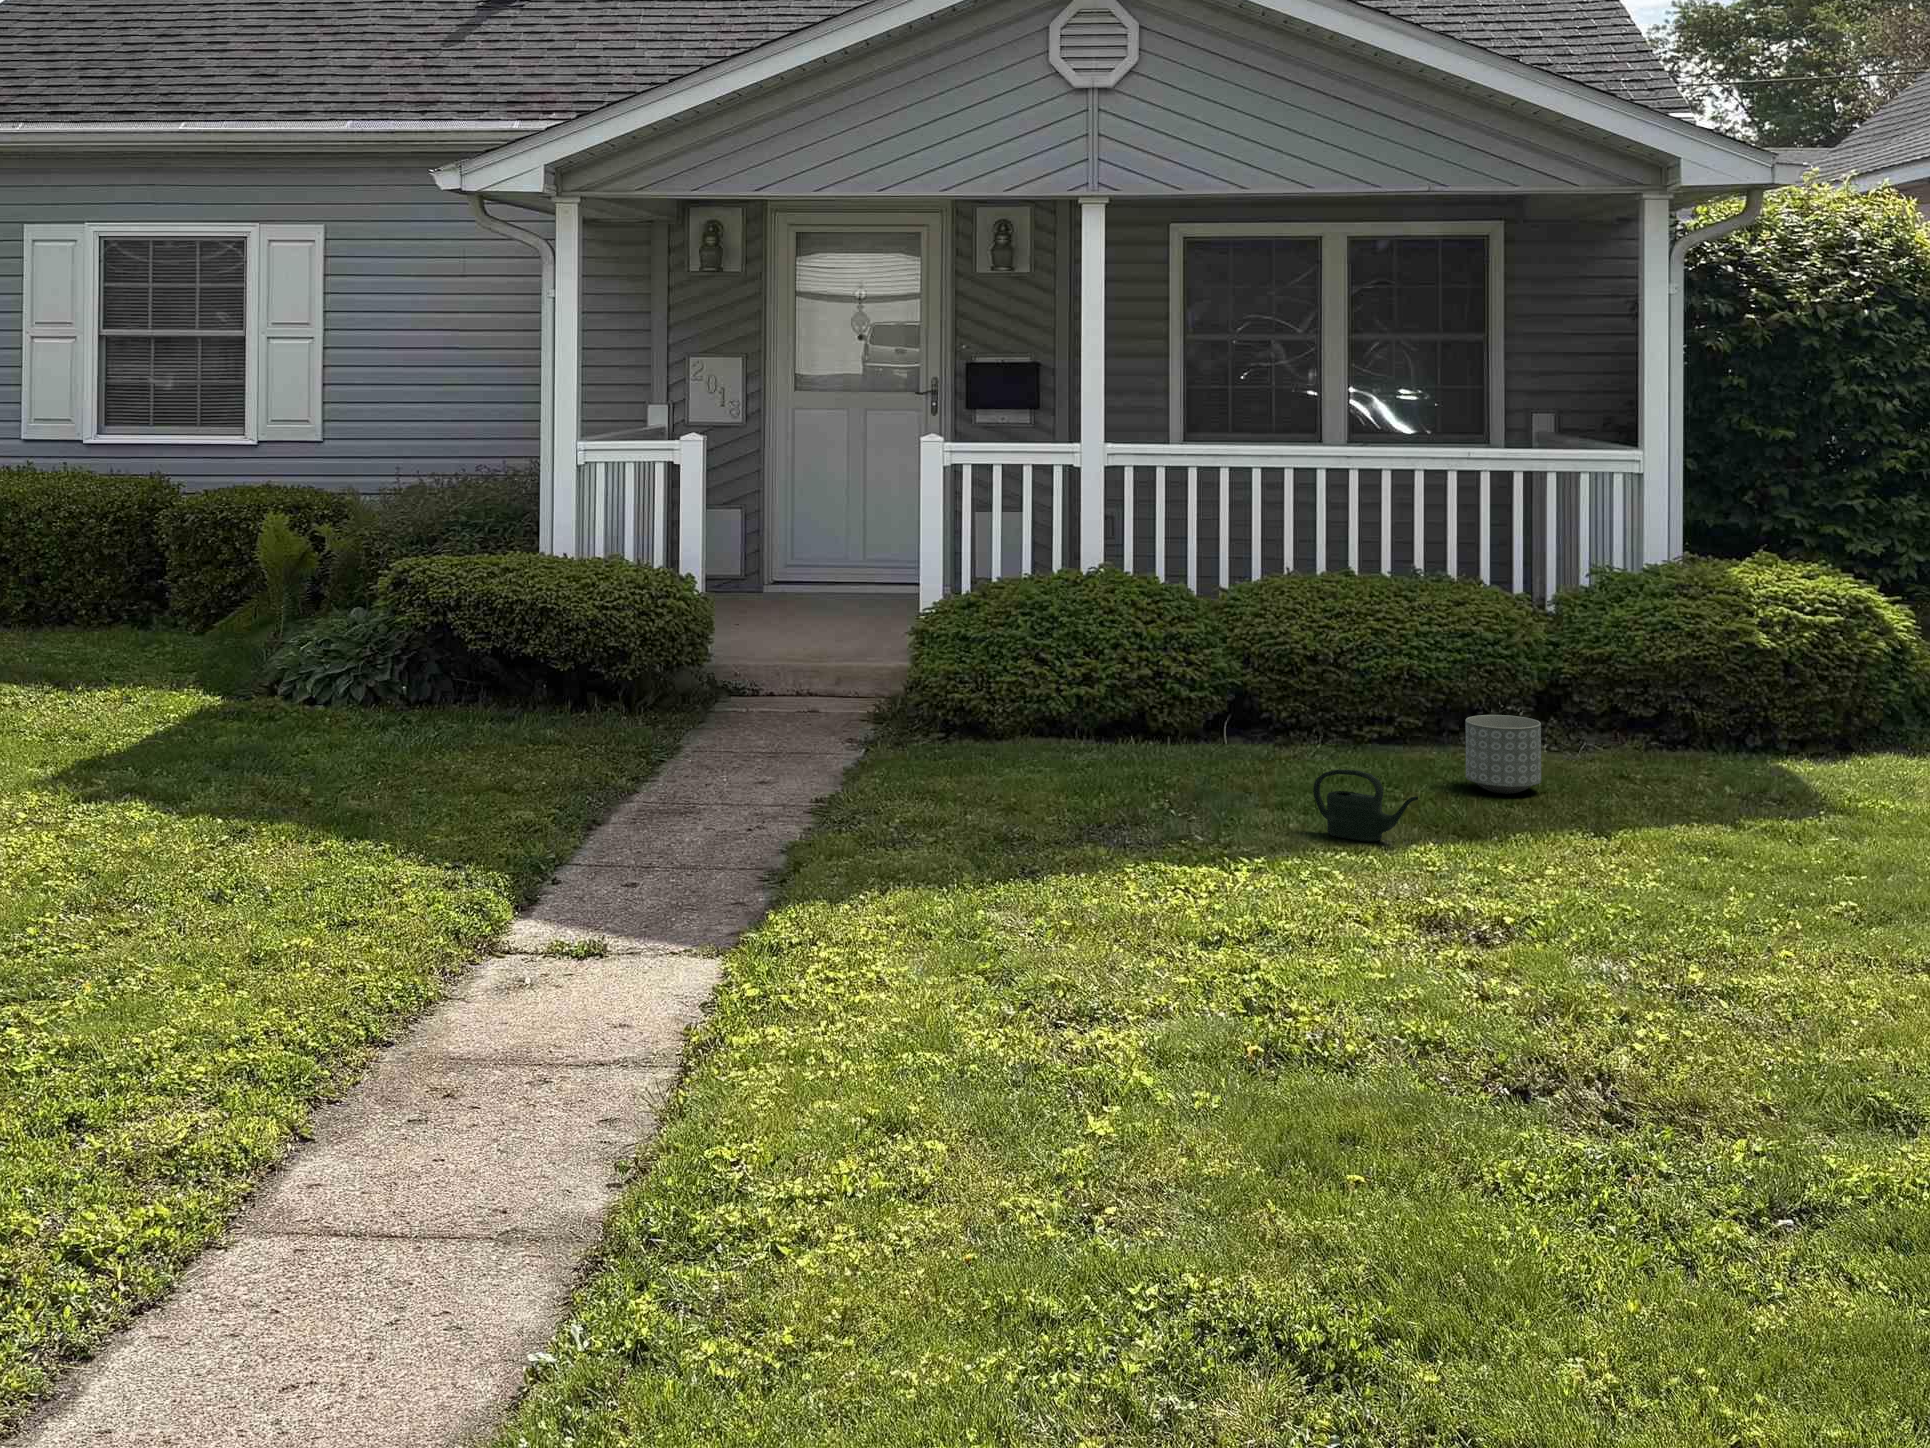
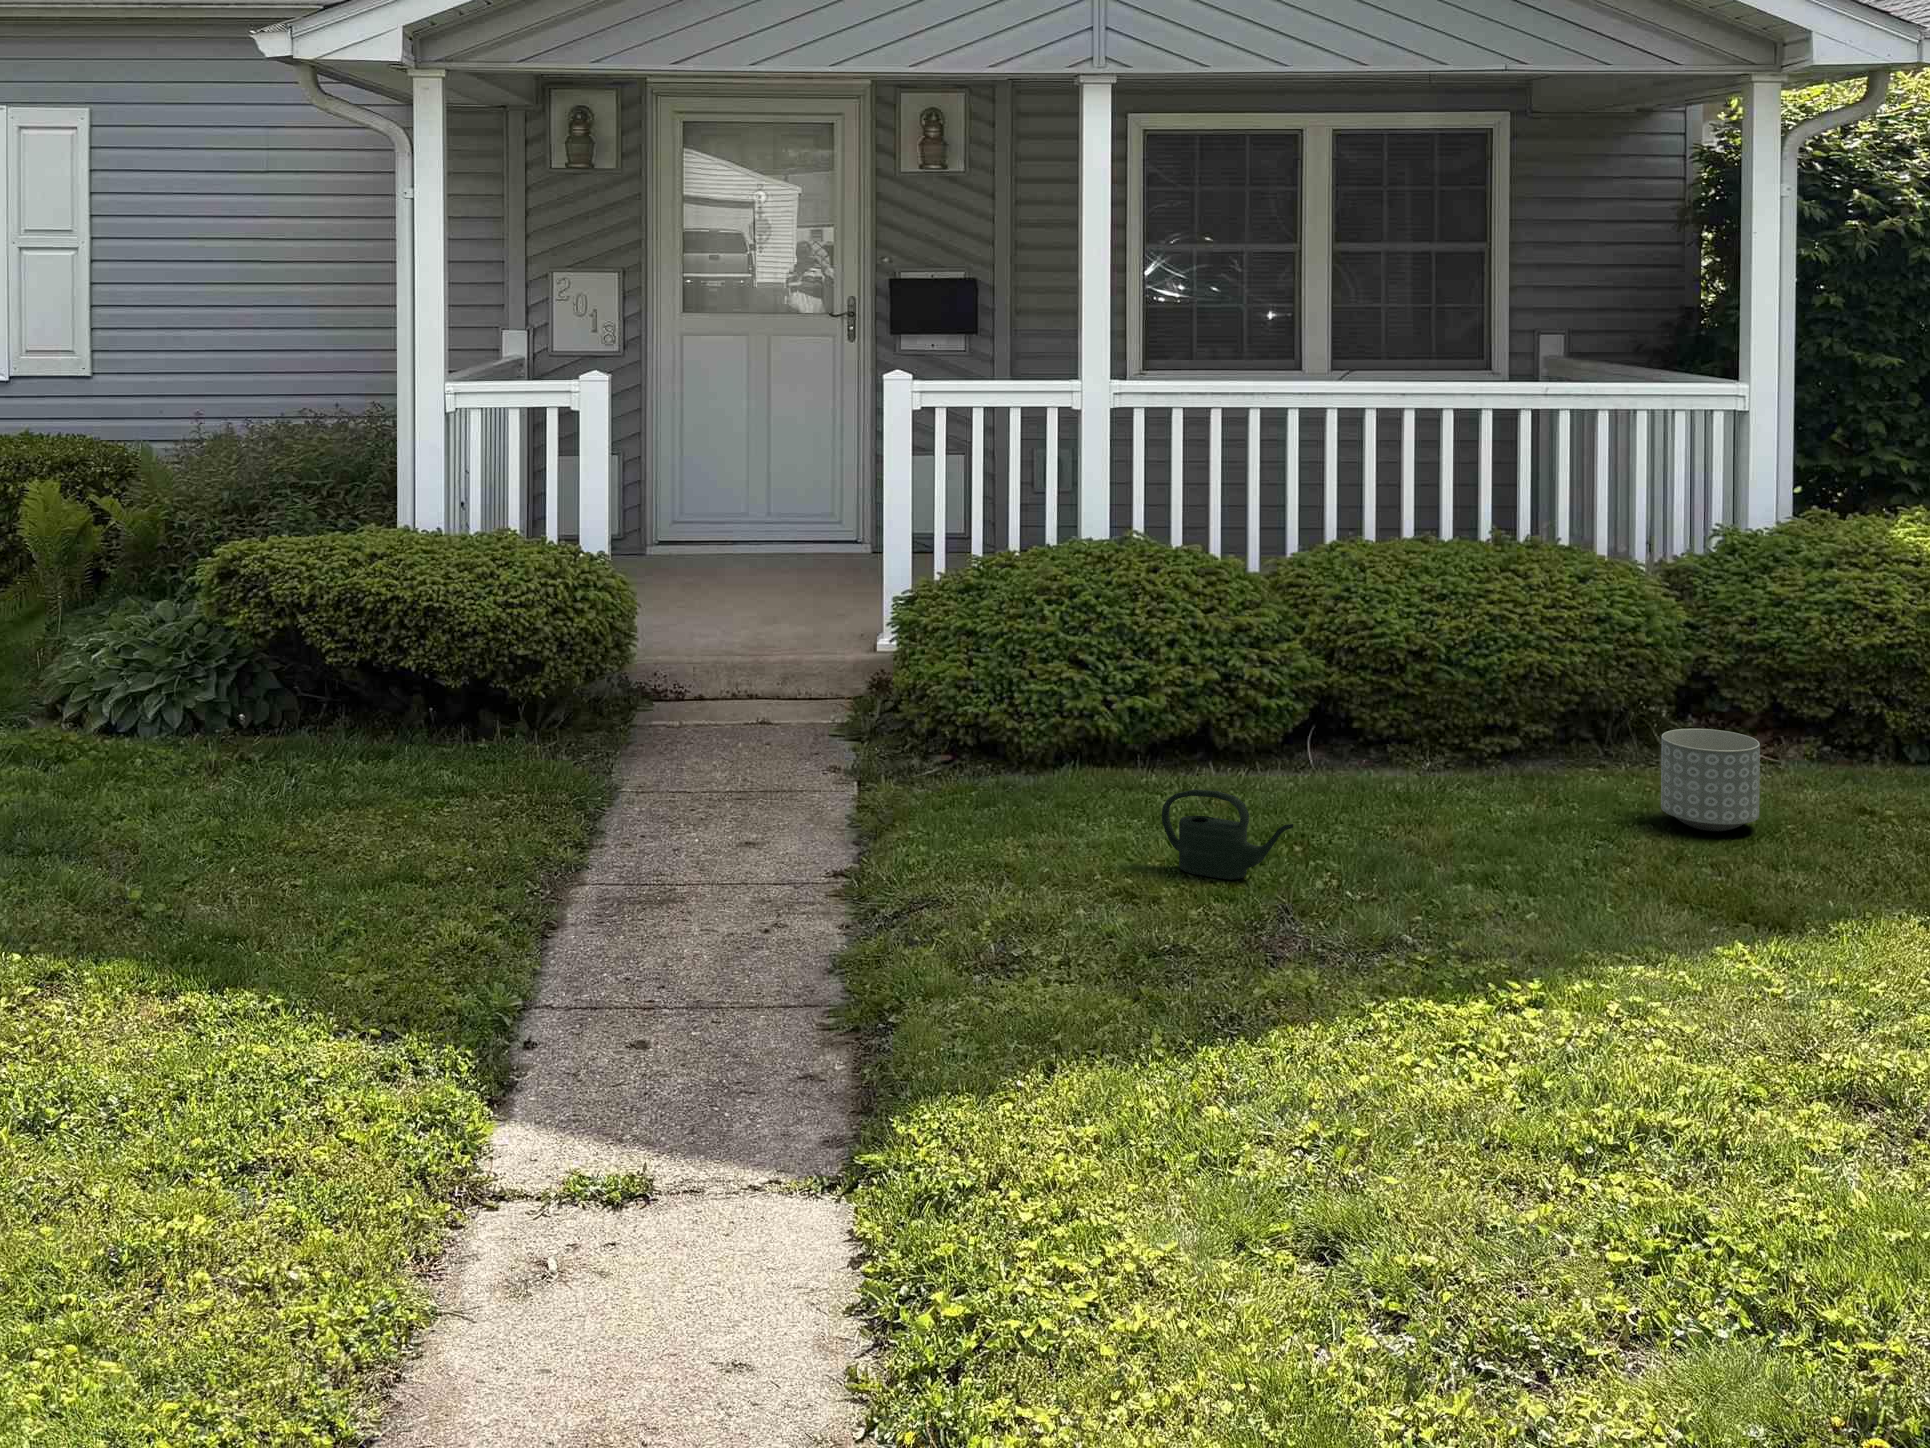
watering can: present [1313,769,1418,842] -> present [1162,789,1293,880]

